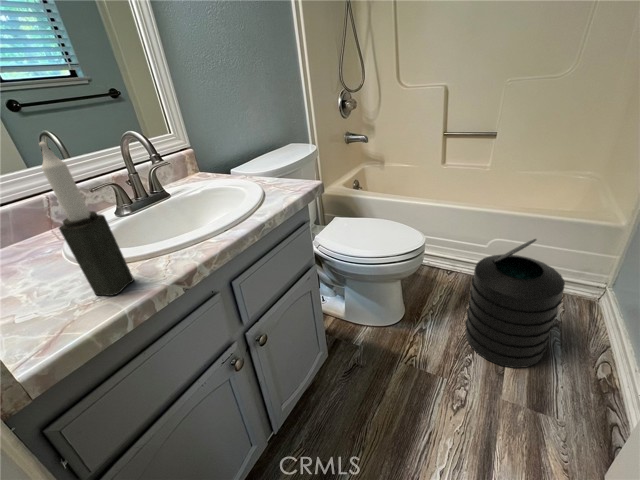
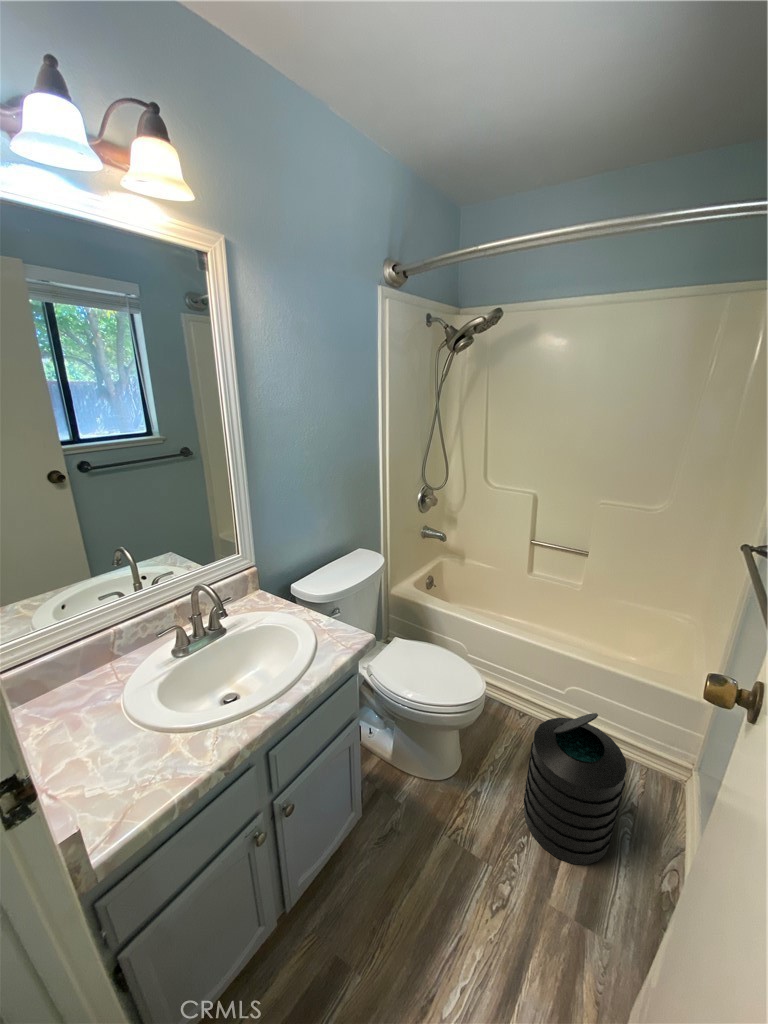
candle: present [39,142,134,296] -> none [147,664,190,777]

